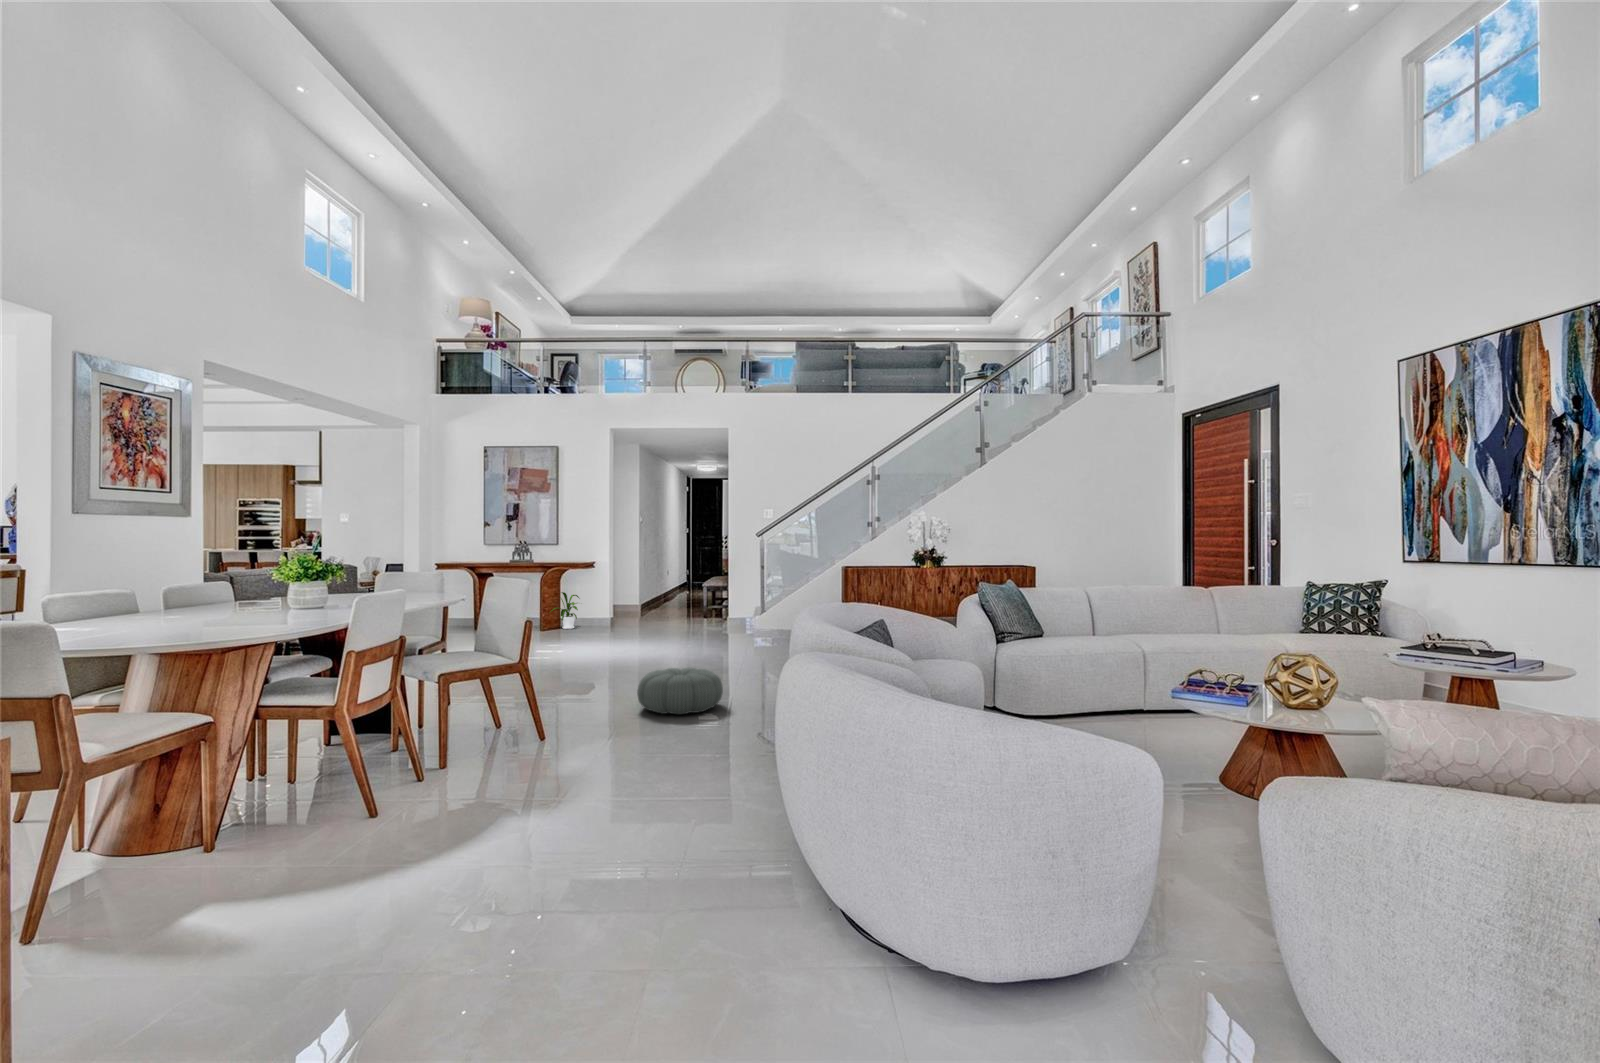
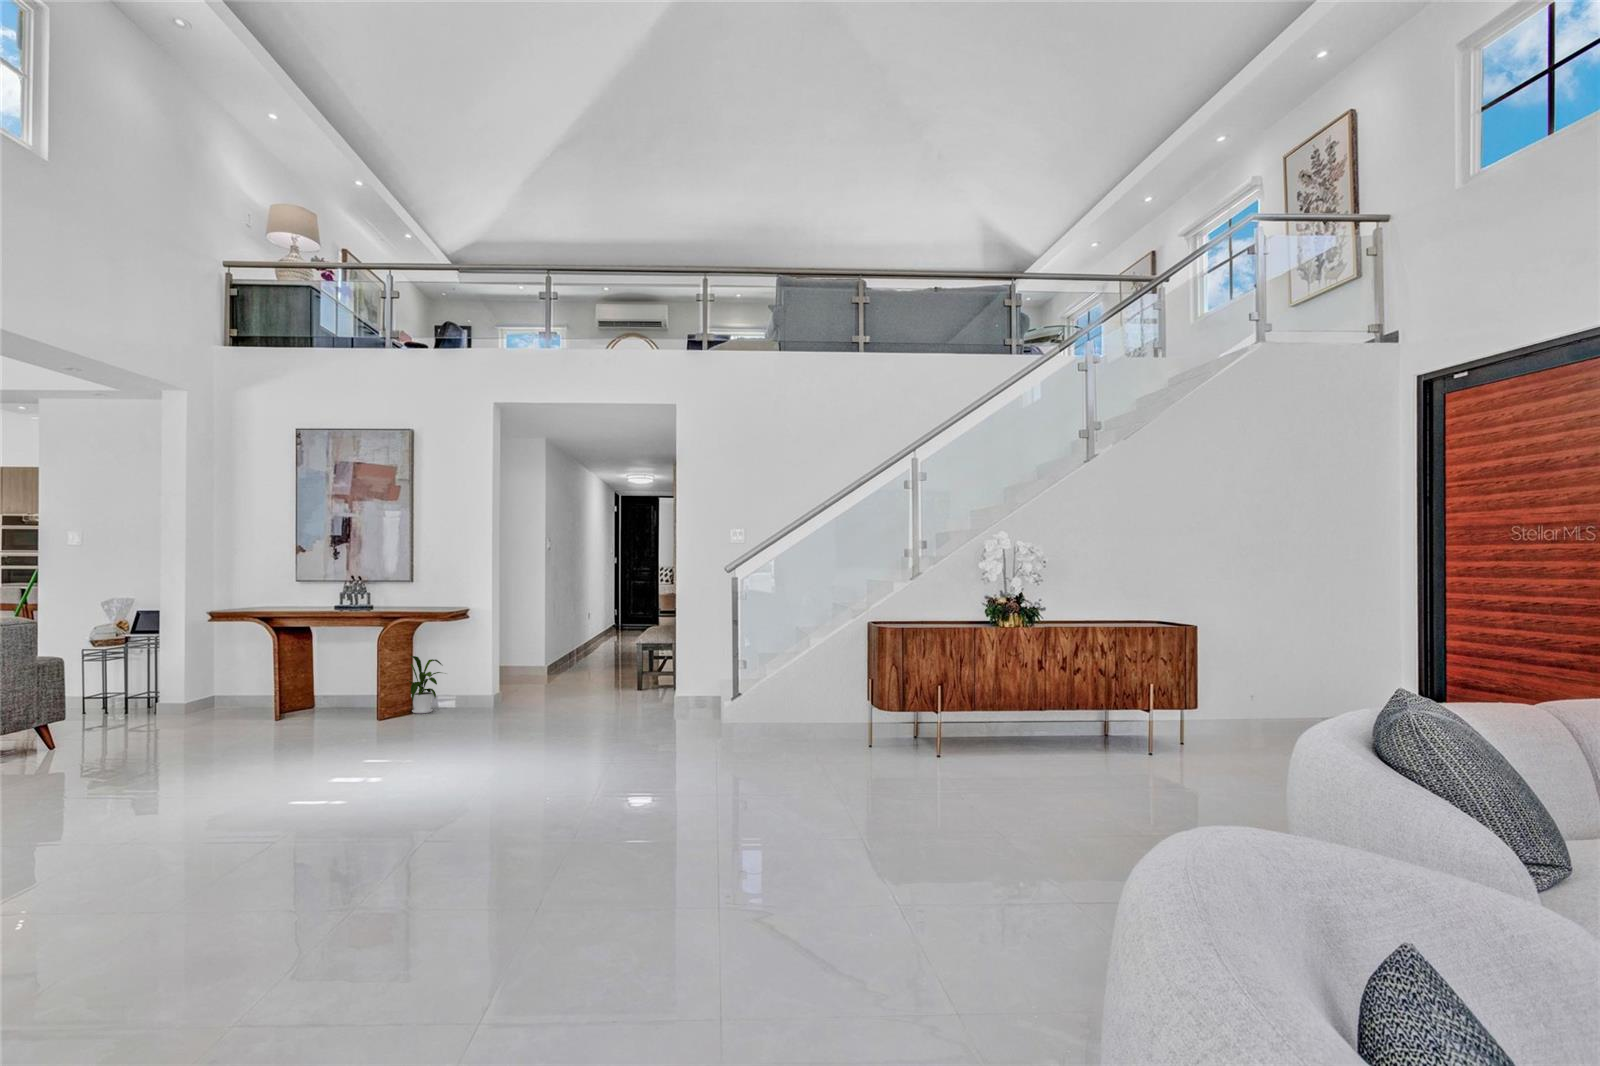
pouf: present [637,668,723,714] -> none [483,845,669,968]

